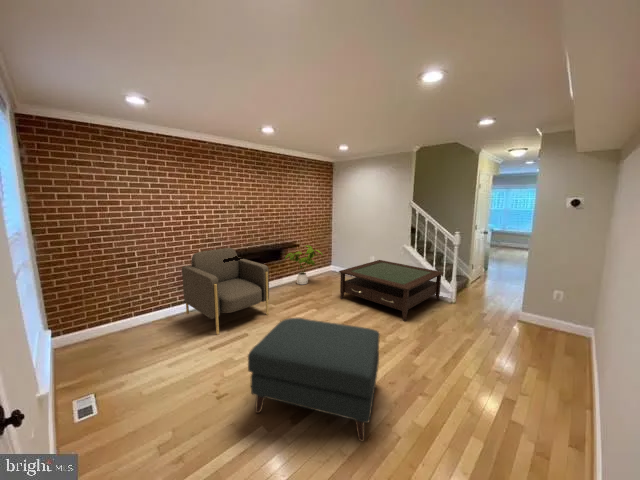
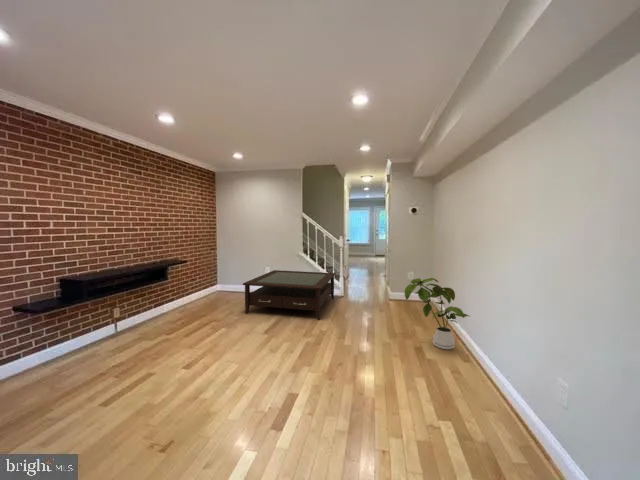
house plant: present [285,245,322,285] -> present [405,278,469,349]
armchair: present [182,248,269,335] -> none [12,267,167,387]
ottoman: present [248,318,380,441] -> none [217,320,360,449]

